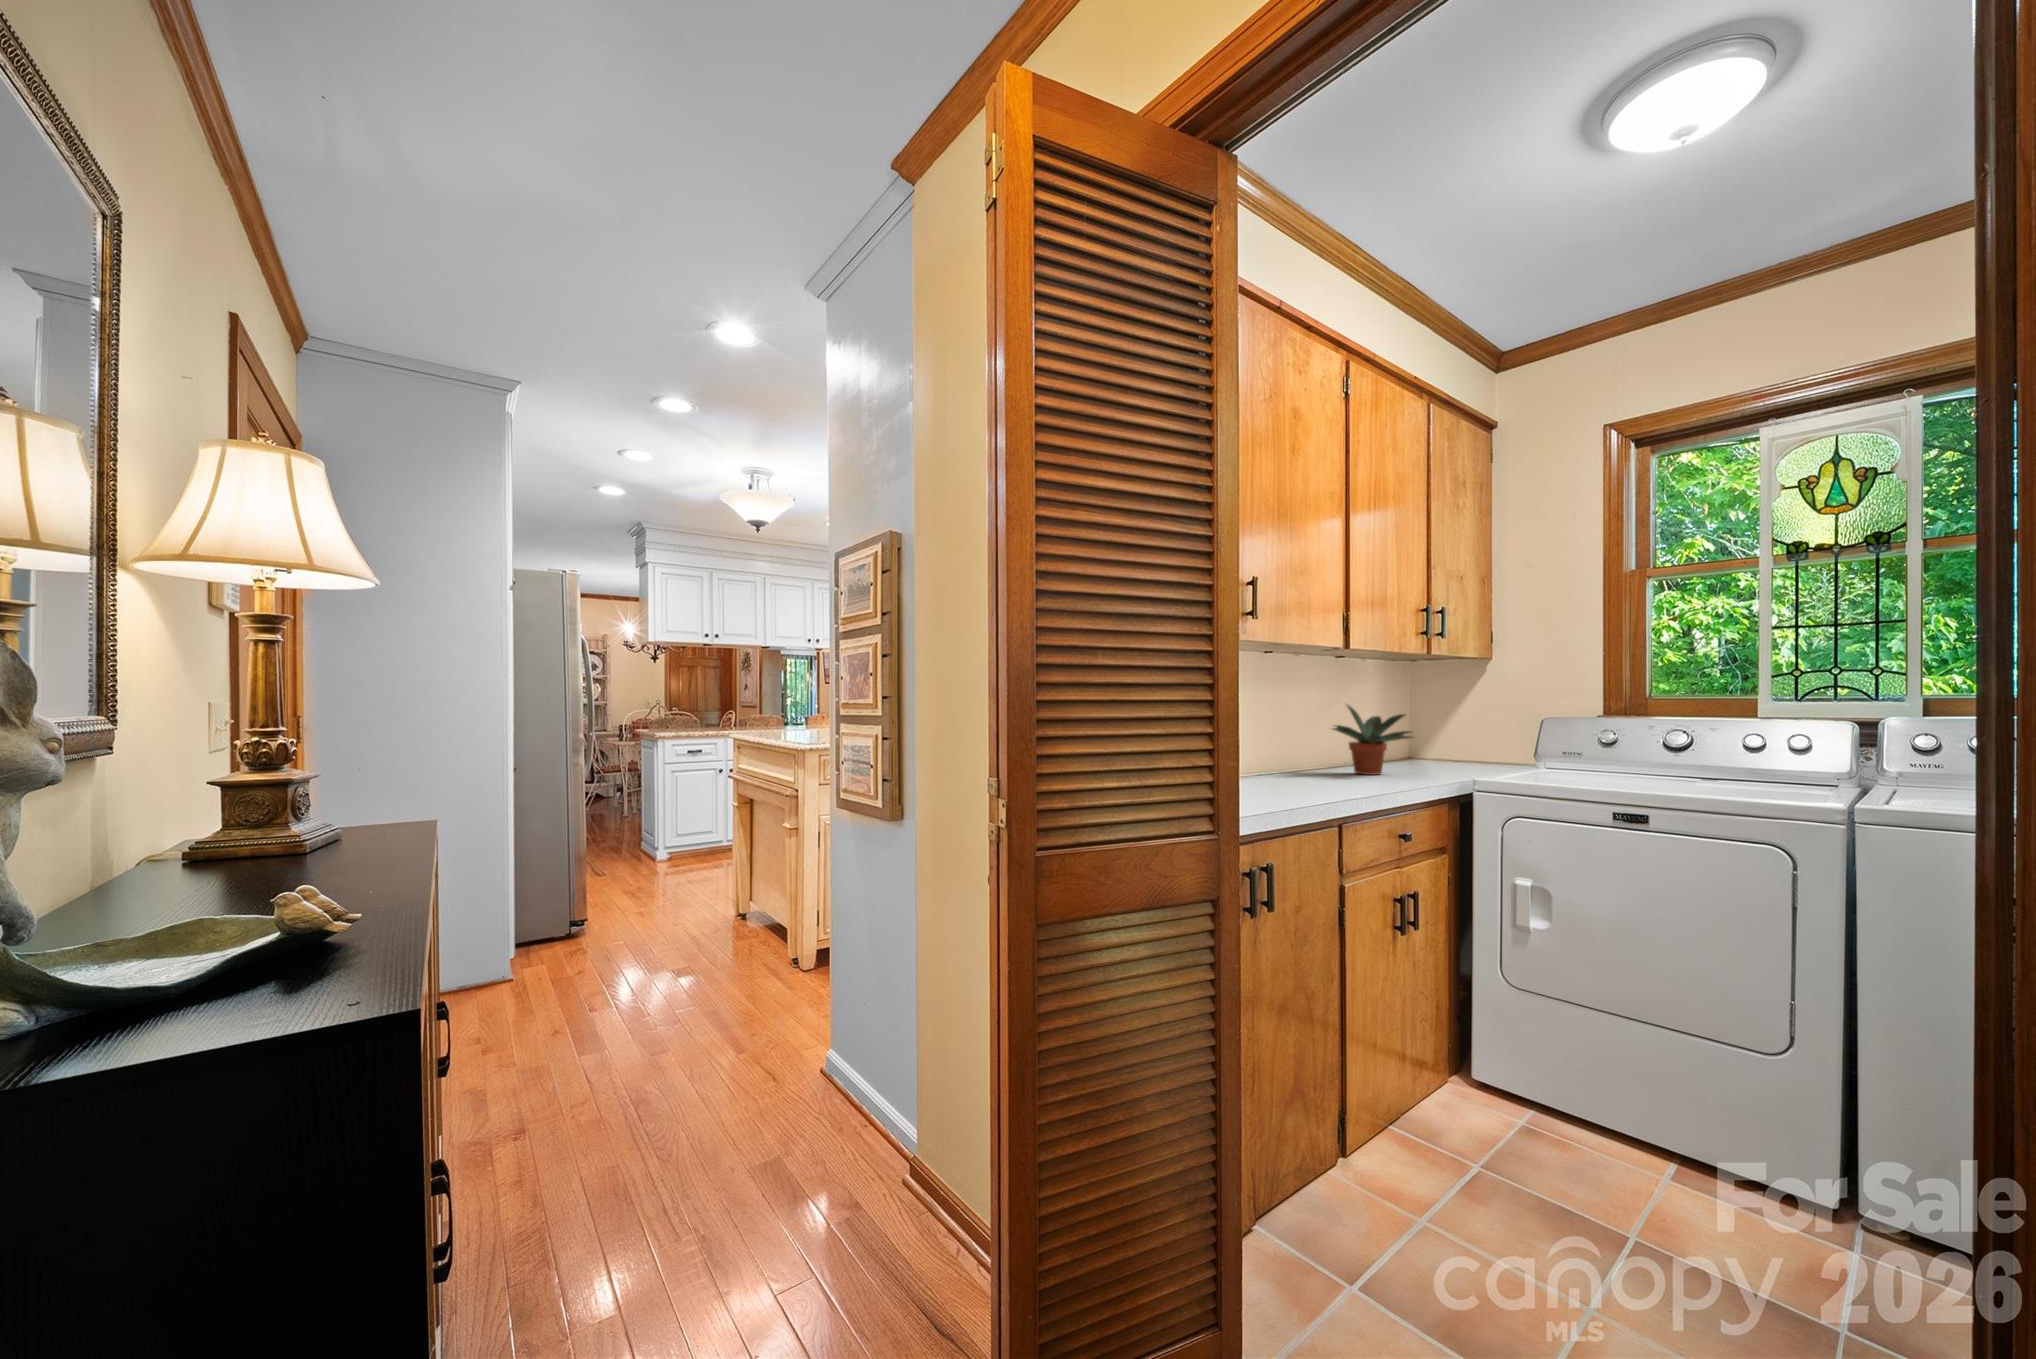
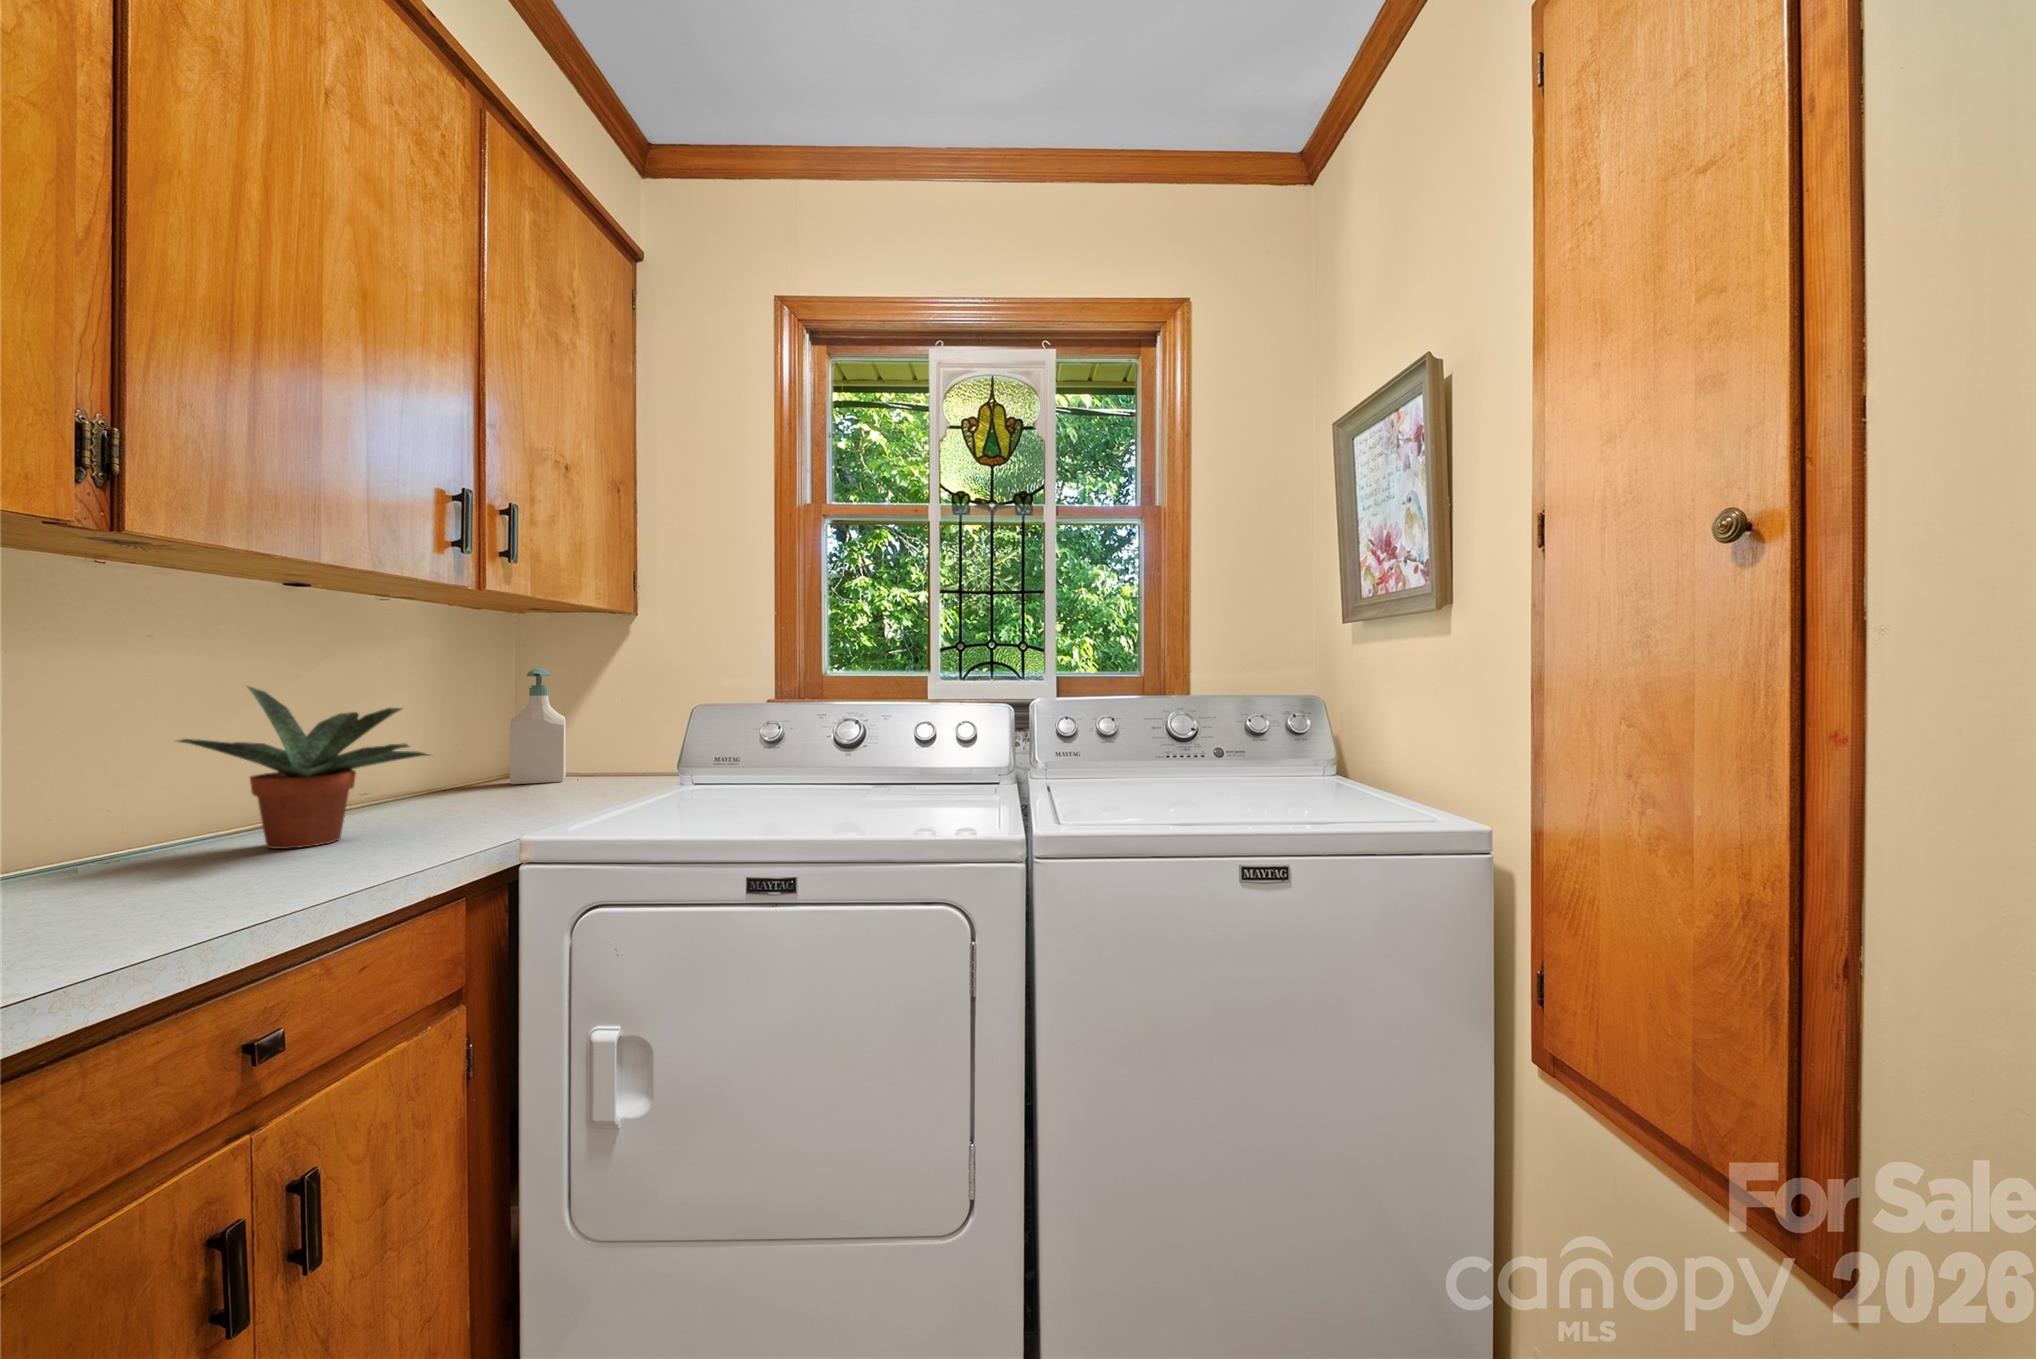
soap bottle: none [1425,694,1457,762] -> present [510,668,566,784]

